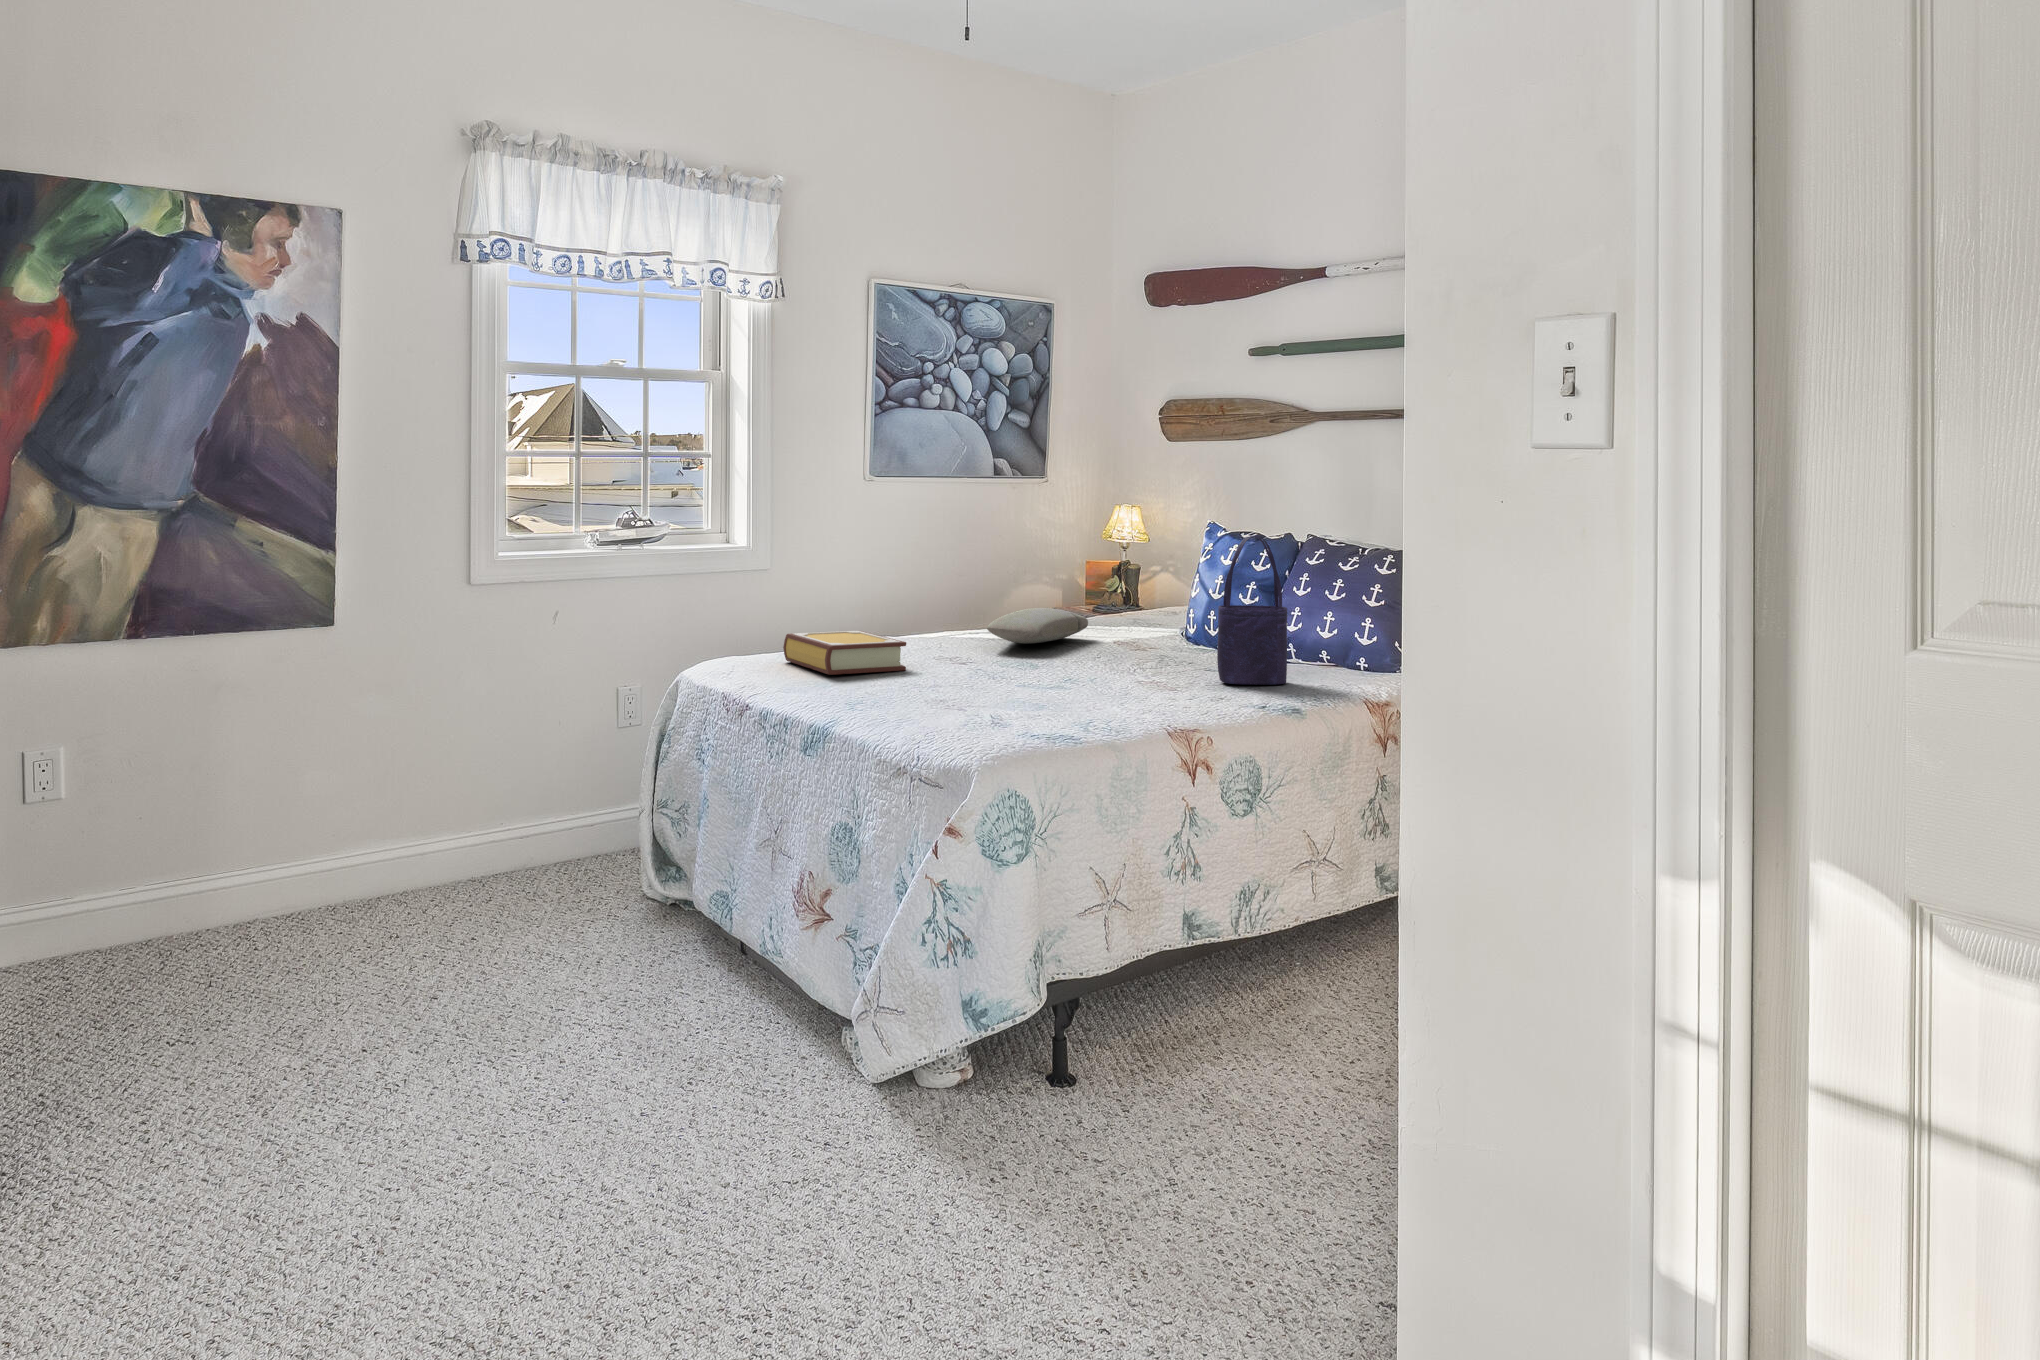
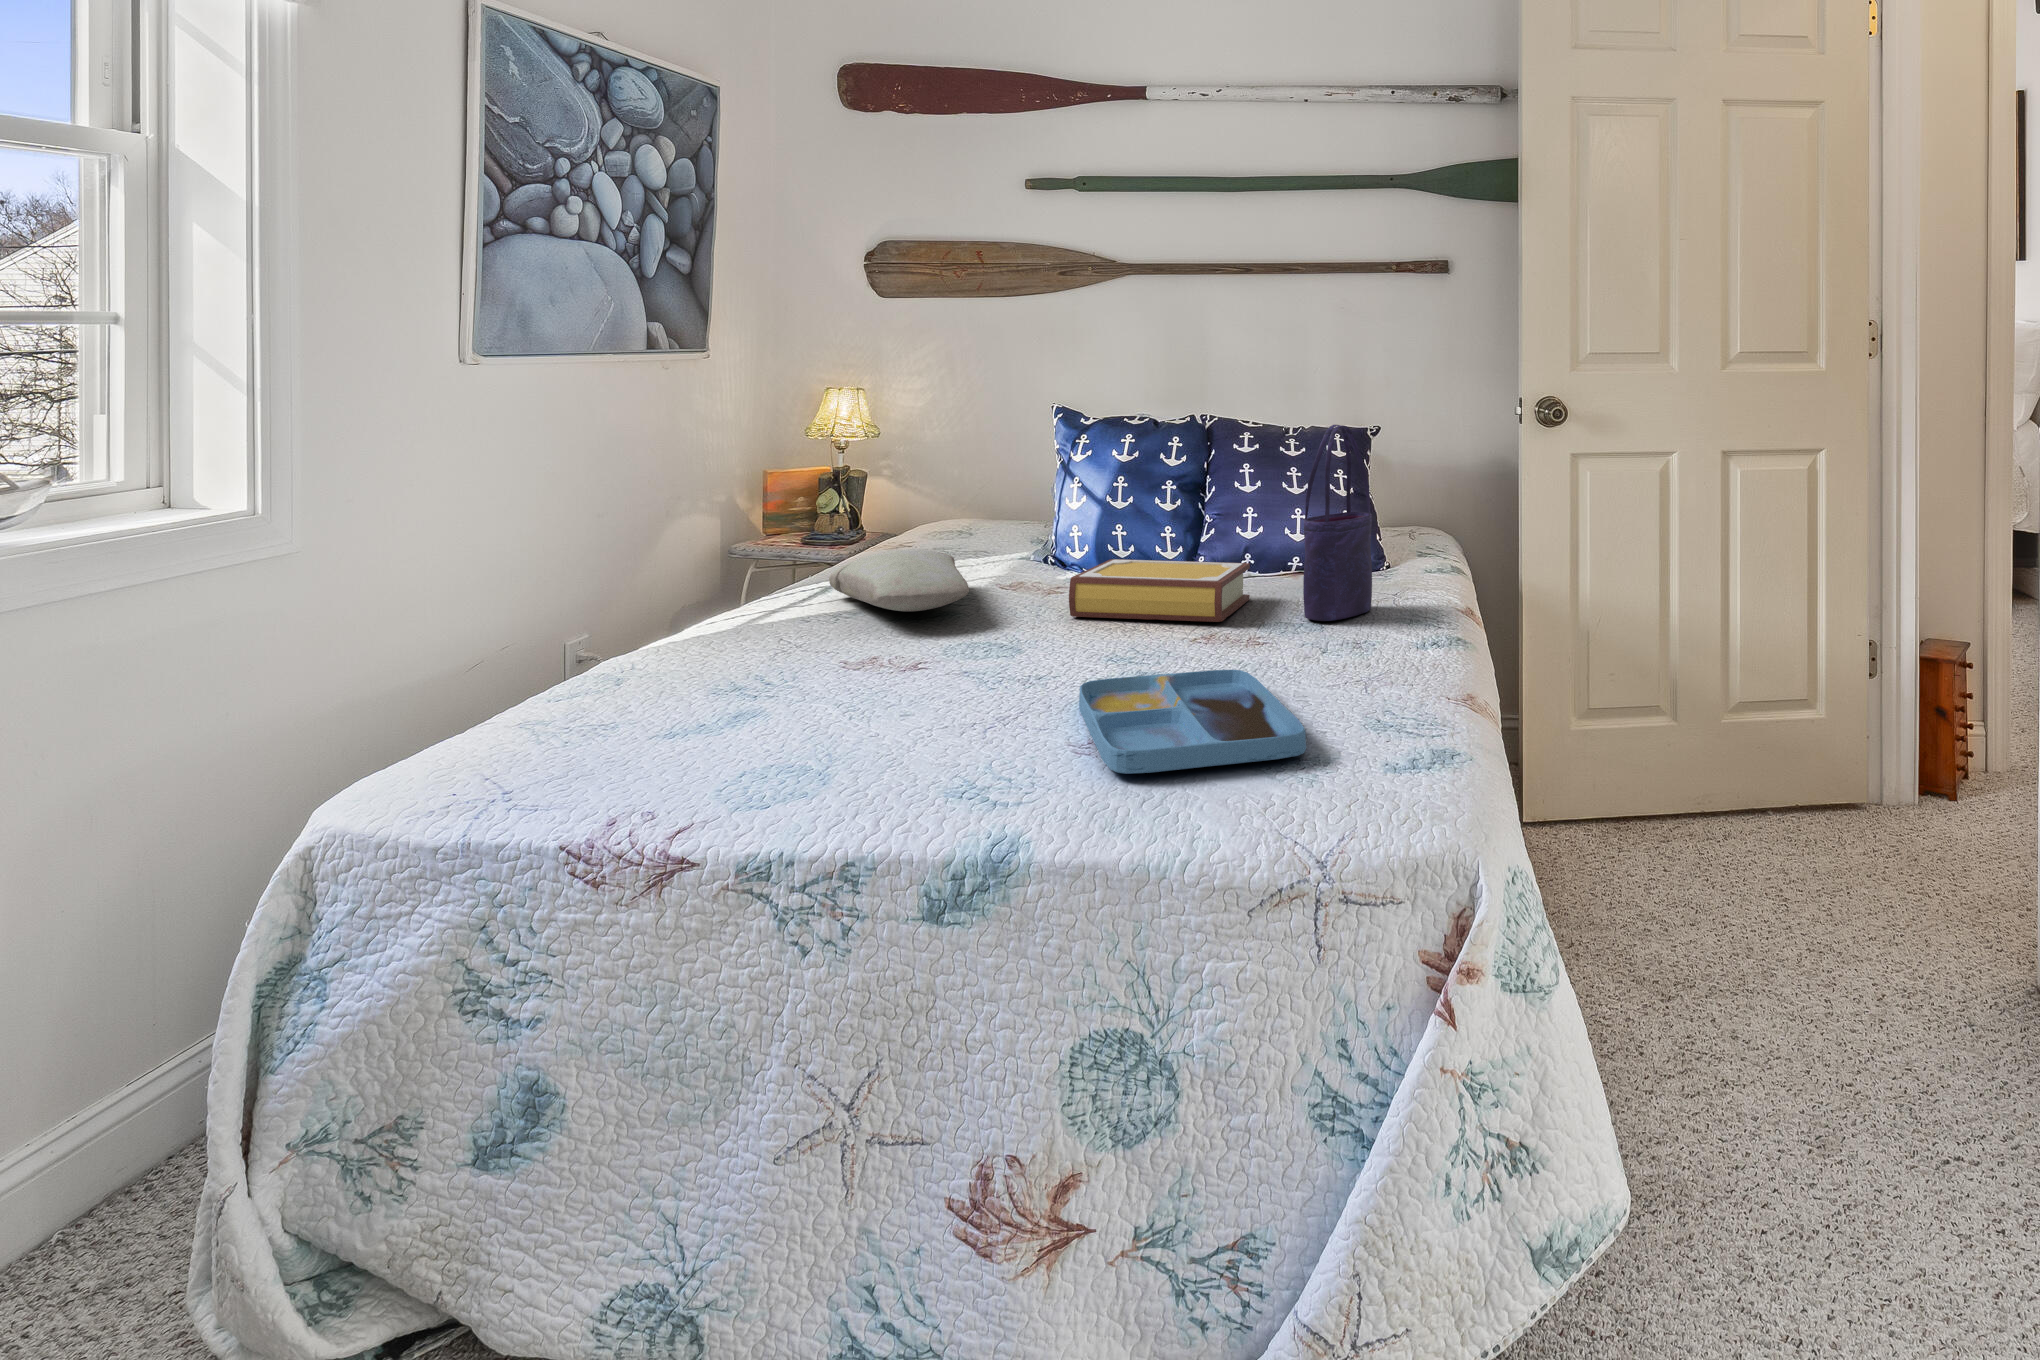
book: present [783,631,906,675] -> present [1069,559,1250,622]
tray: none [906,678,1076,720] -> present [1079,670,1306,774]

